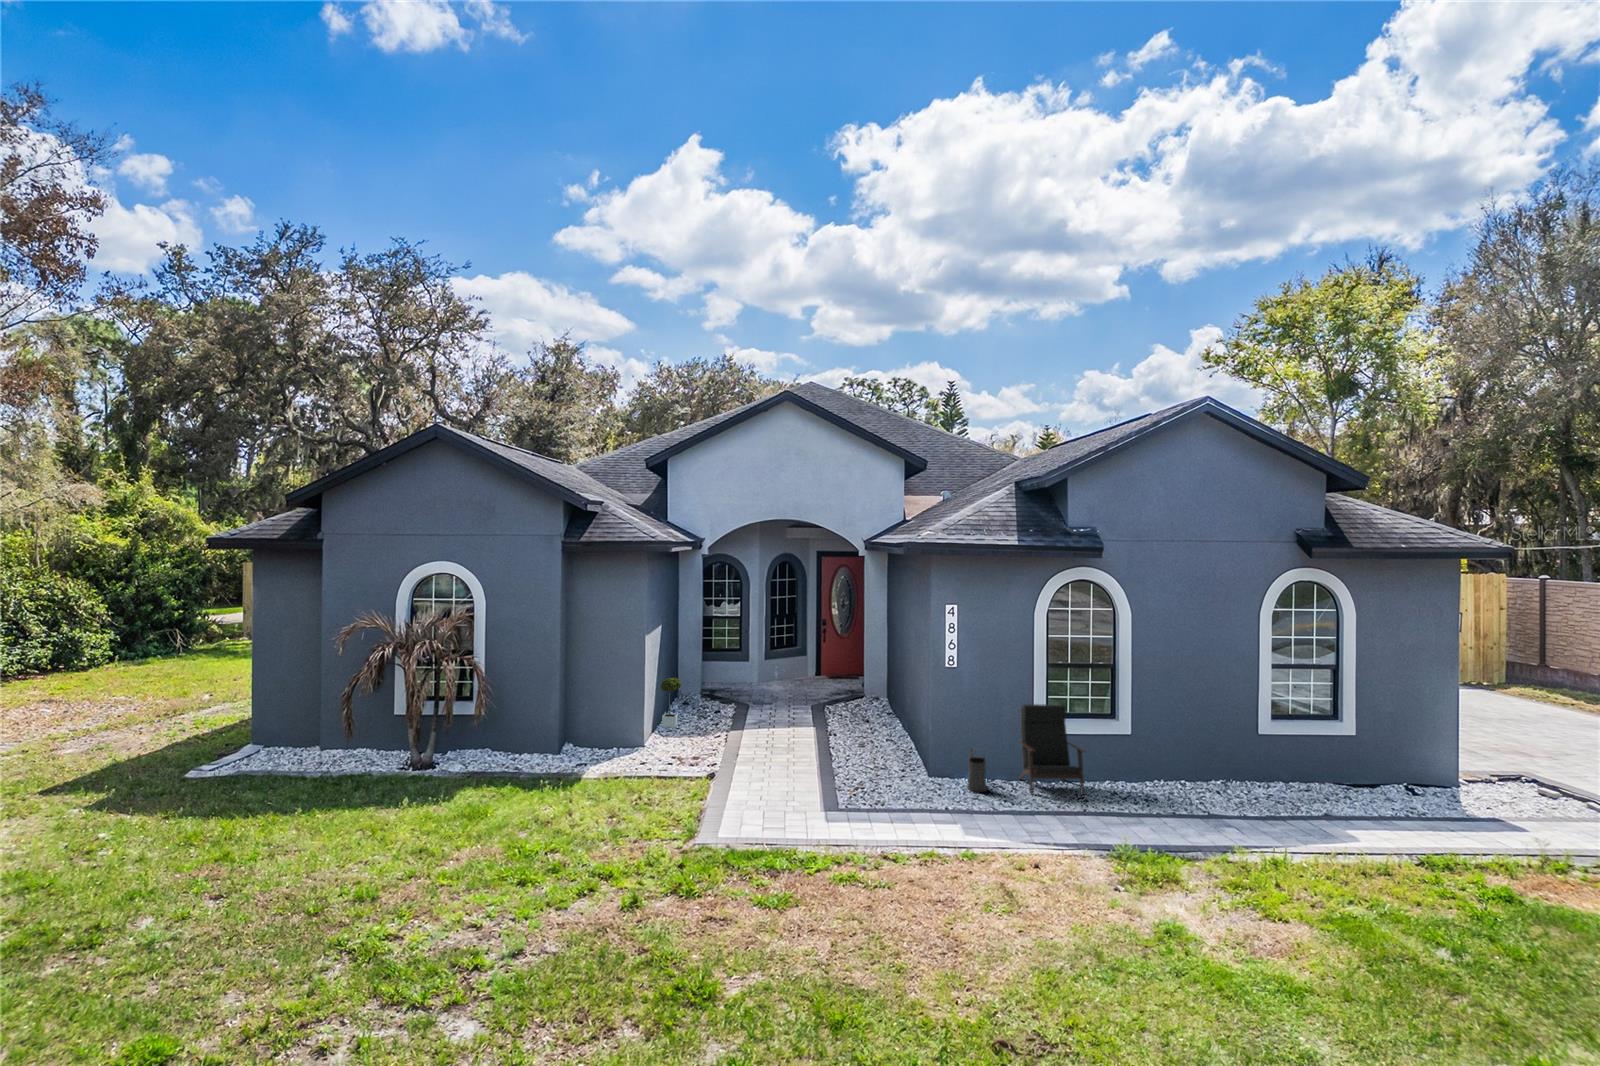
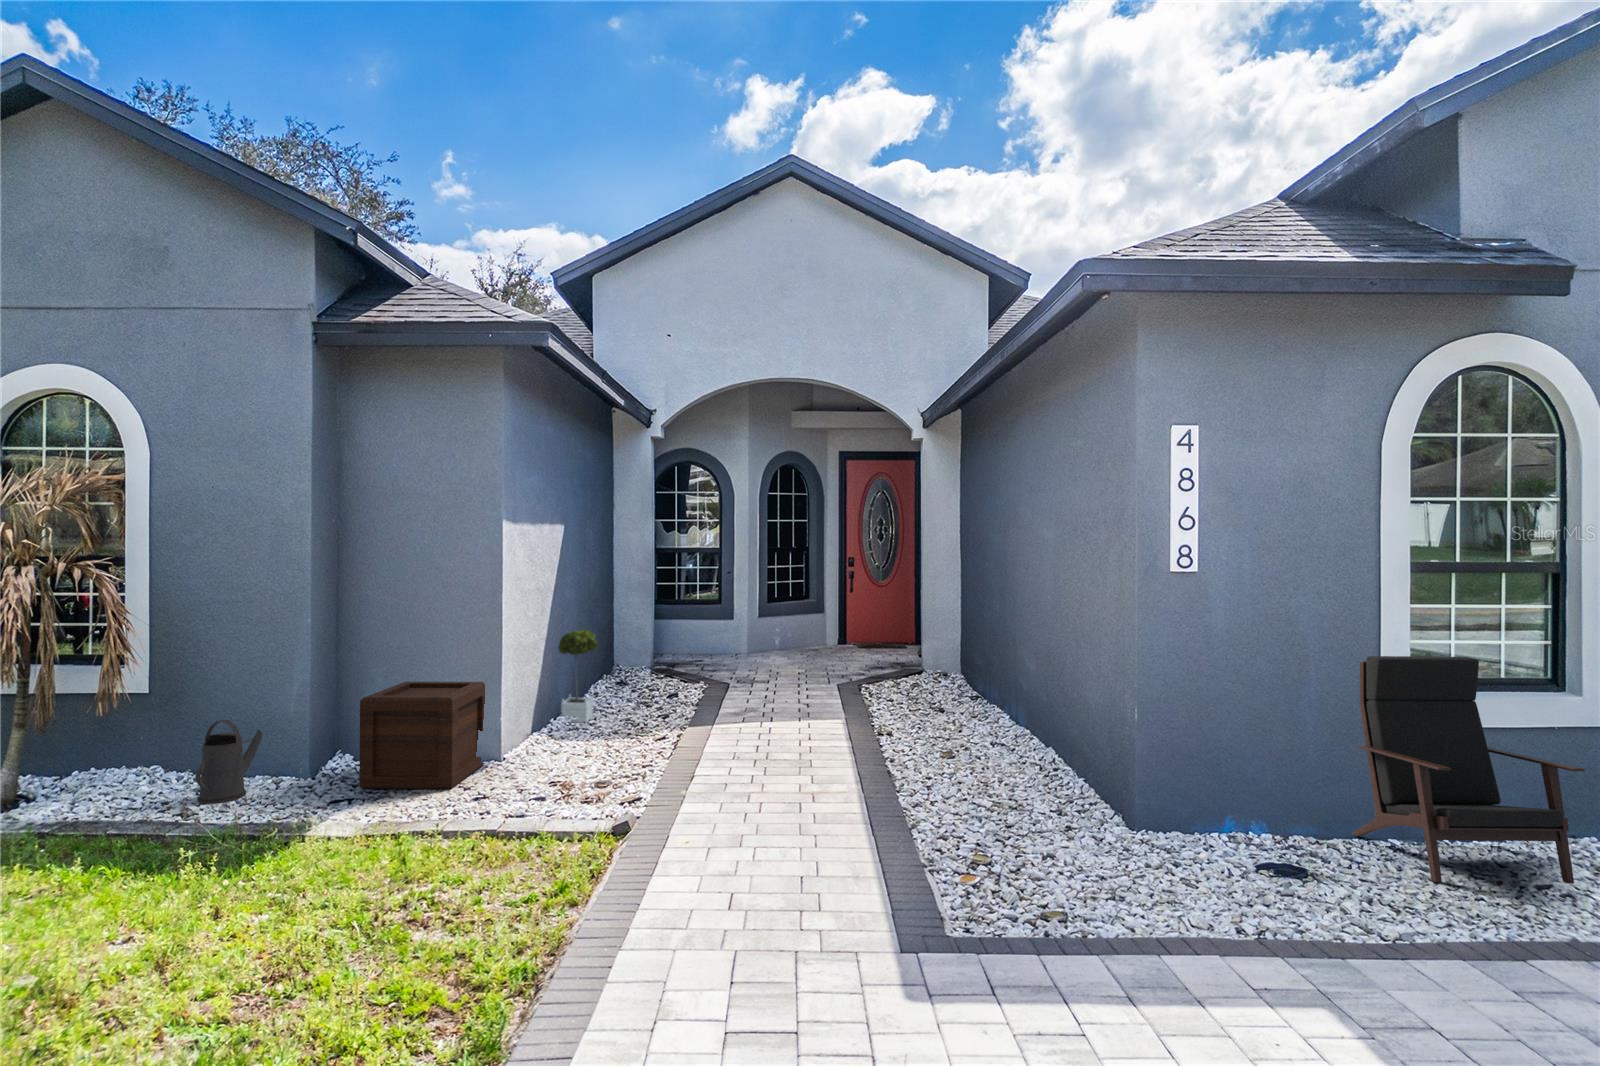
wooden crate: none [586,709,638,760] -> present [359,682,485,789]
watering can: present [967,748,987,792] -> present [196,720,262,804]

